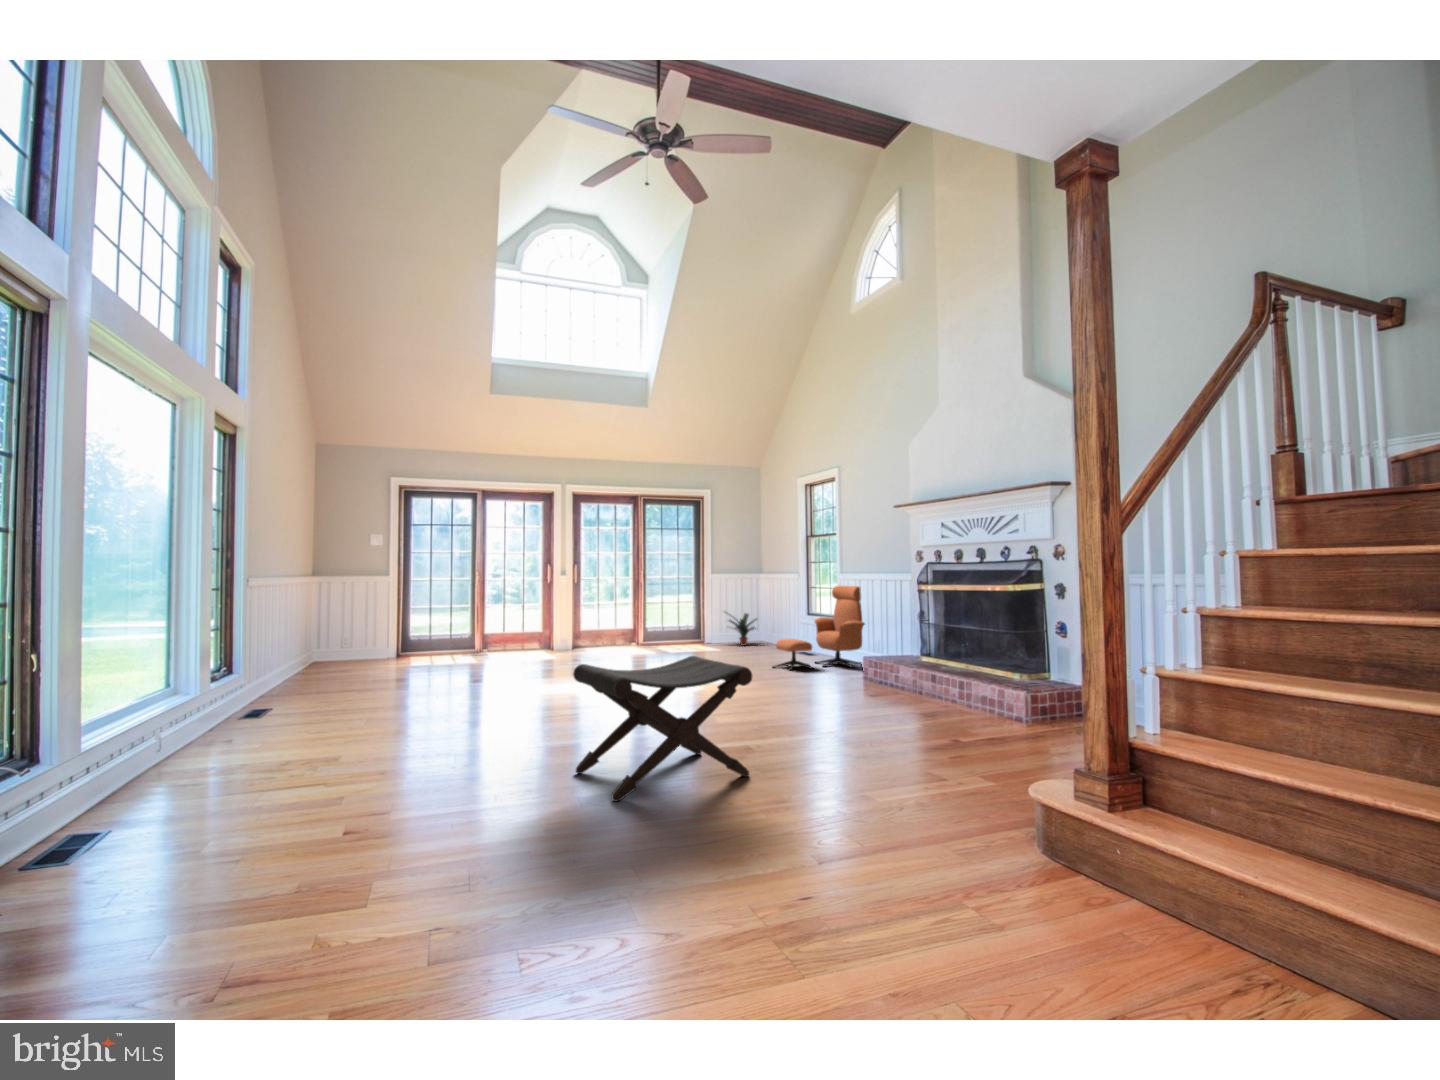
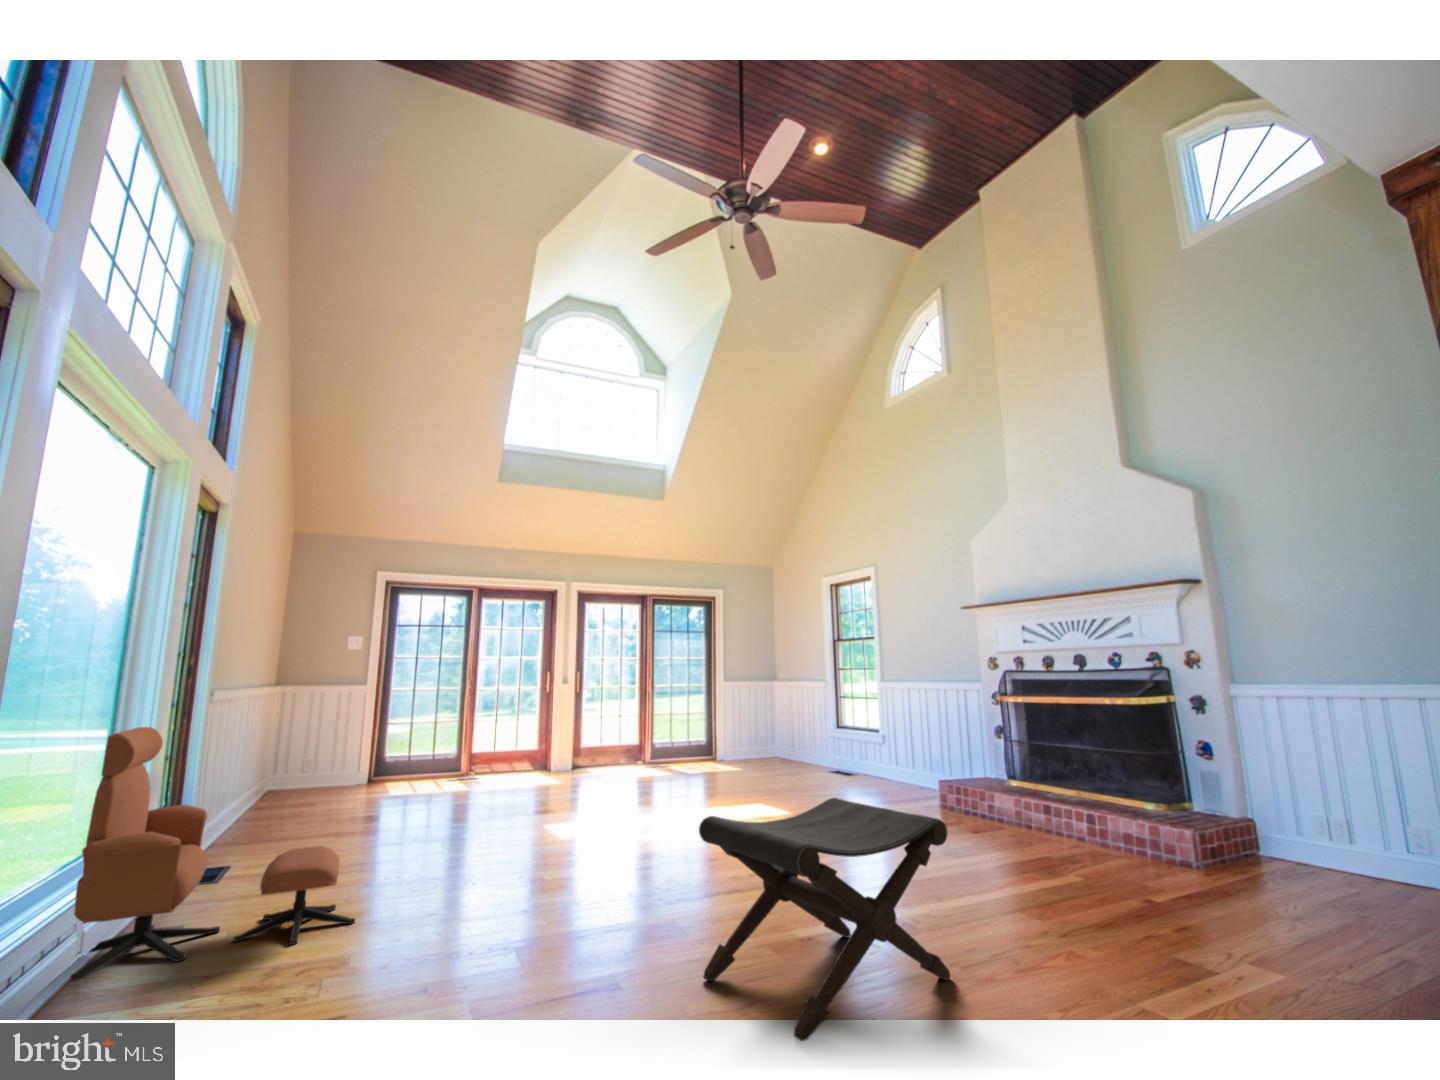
lounge chair: present [773,585,865,670] -> present [71,727,355,980]
potted plant: present [729,613,757,646] -> none [739,722,779,762]

